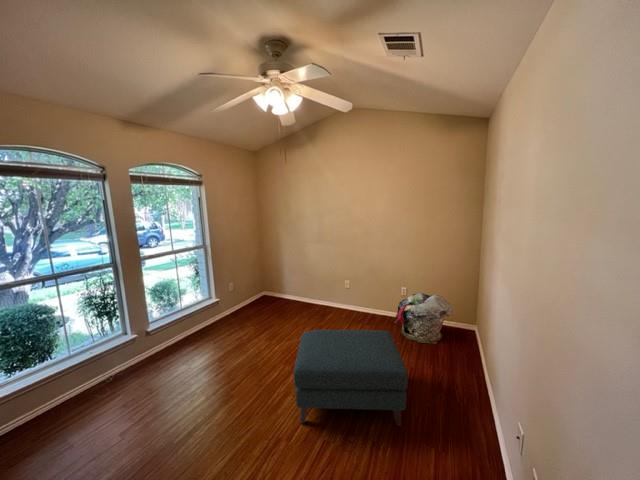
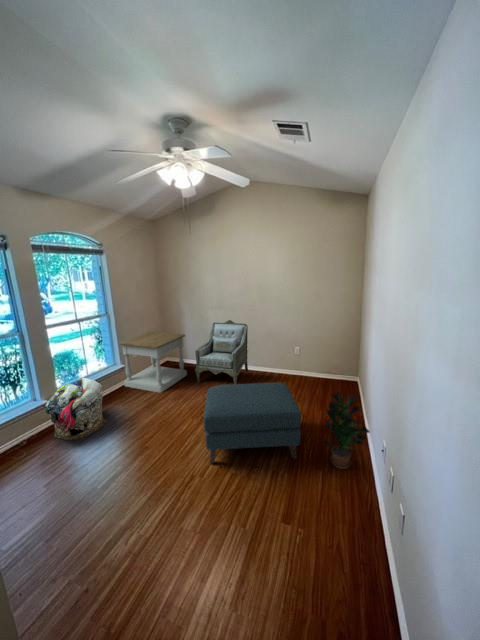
armchair: none [293,254,350,327] -> present [195,320,248,384]
side table: none [216,264,285,330] -> present [119,332,187,392]
laundry basket: present [395,293,453,344] -> present [45,378,107,441]
potted plant: none [434,352,495,446] -> present [324,394,370,469]

